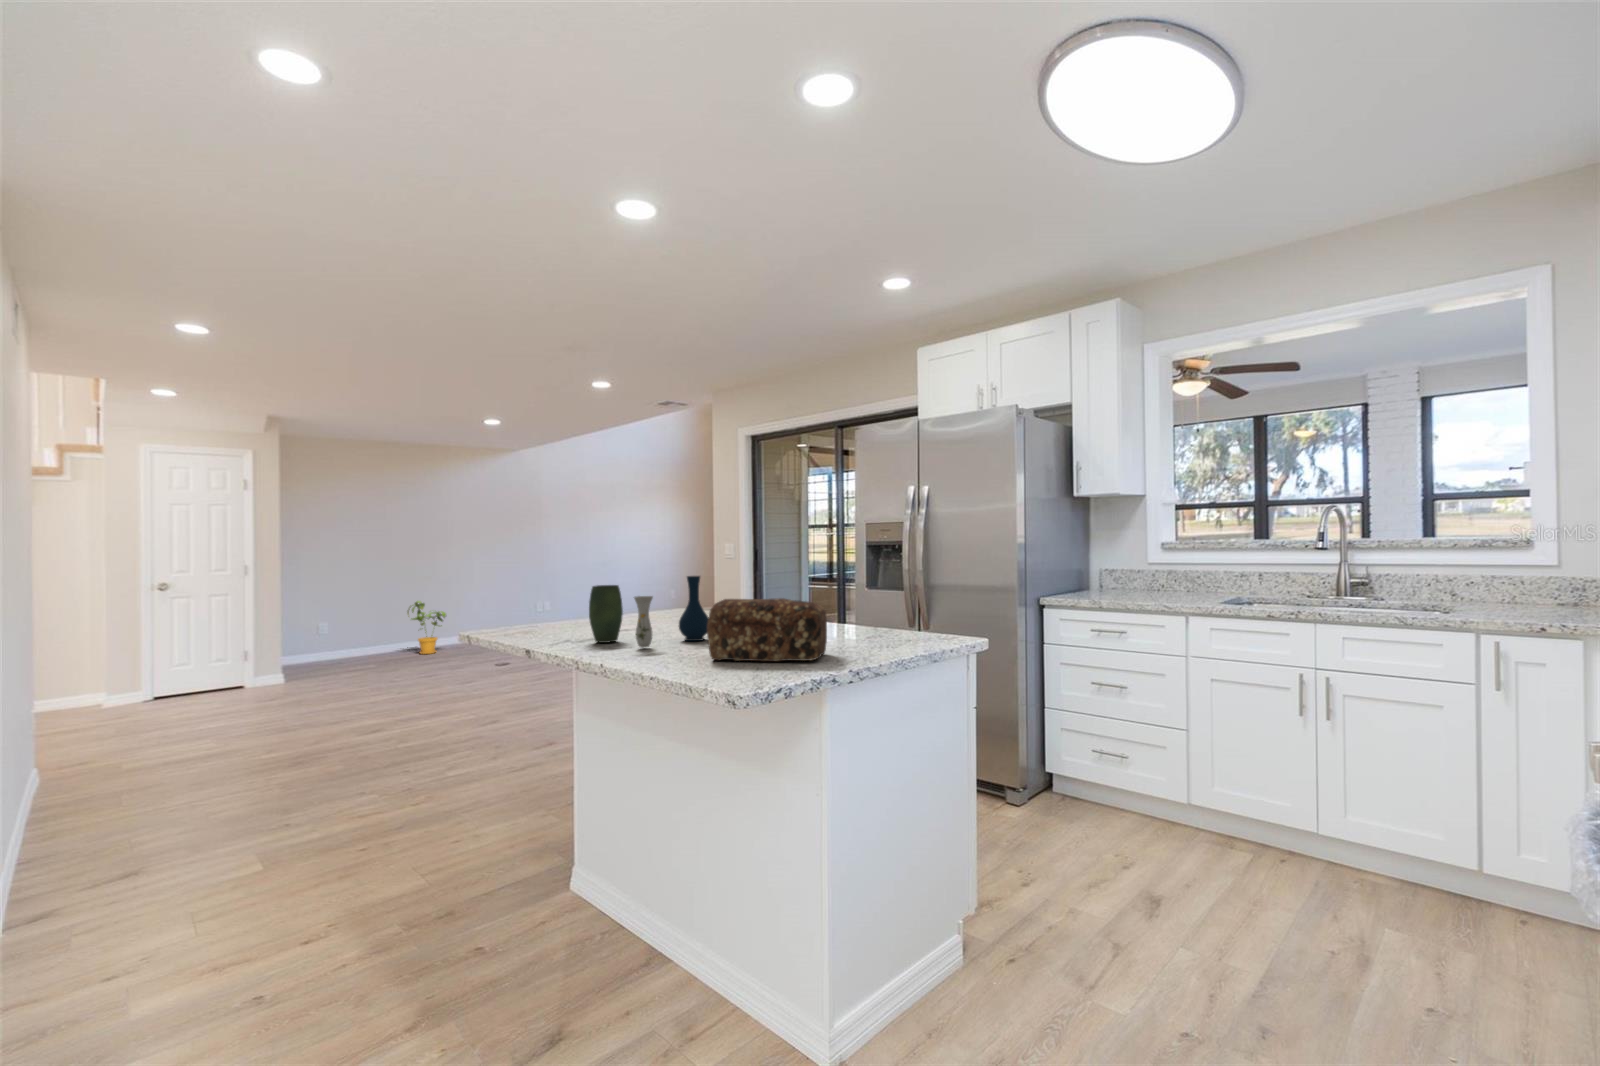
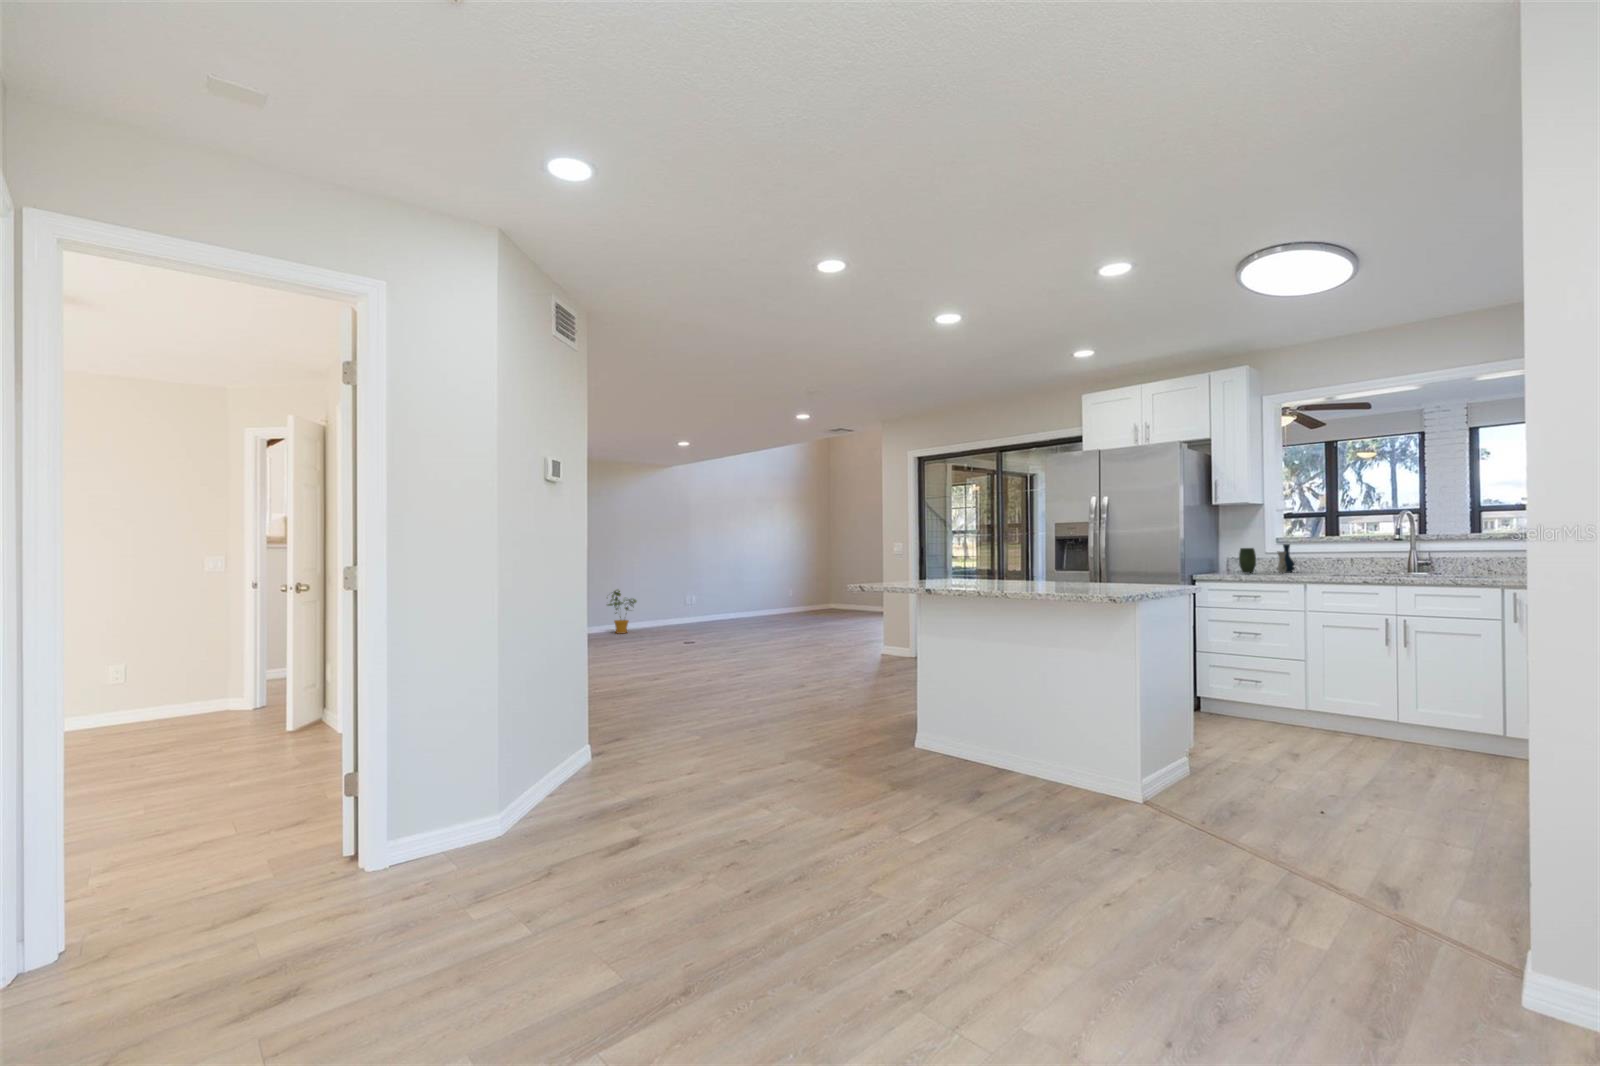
vase: present [589,576,708,648] -> present [1239,544,1295,573]
bread loaf: present [707,598,827,661] -> none [1061,556,1132,589]

